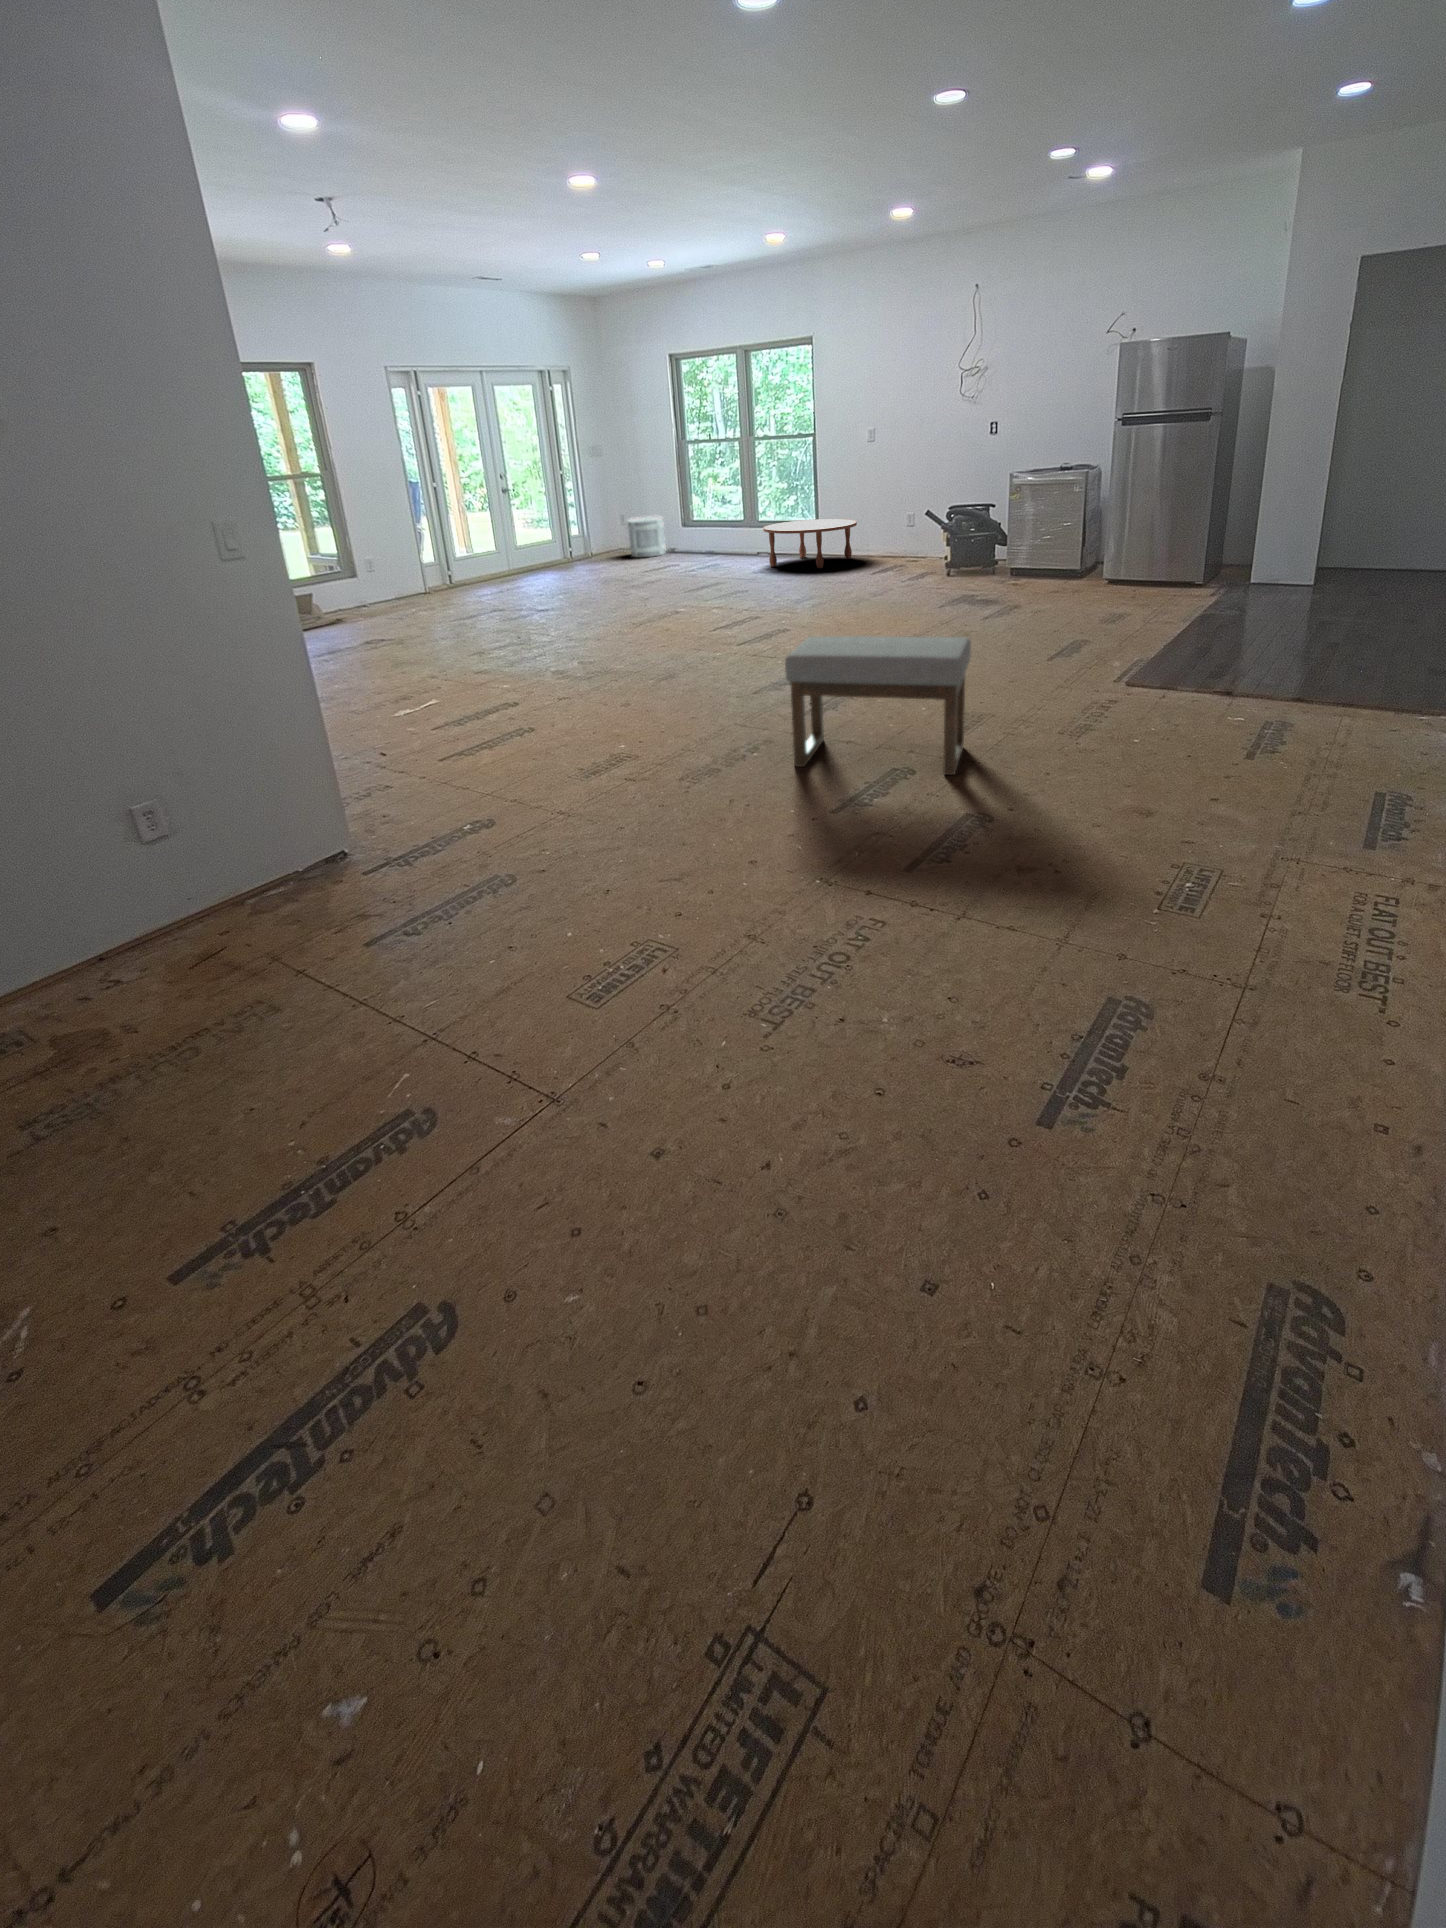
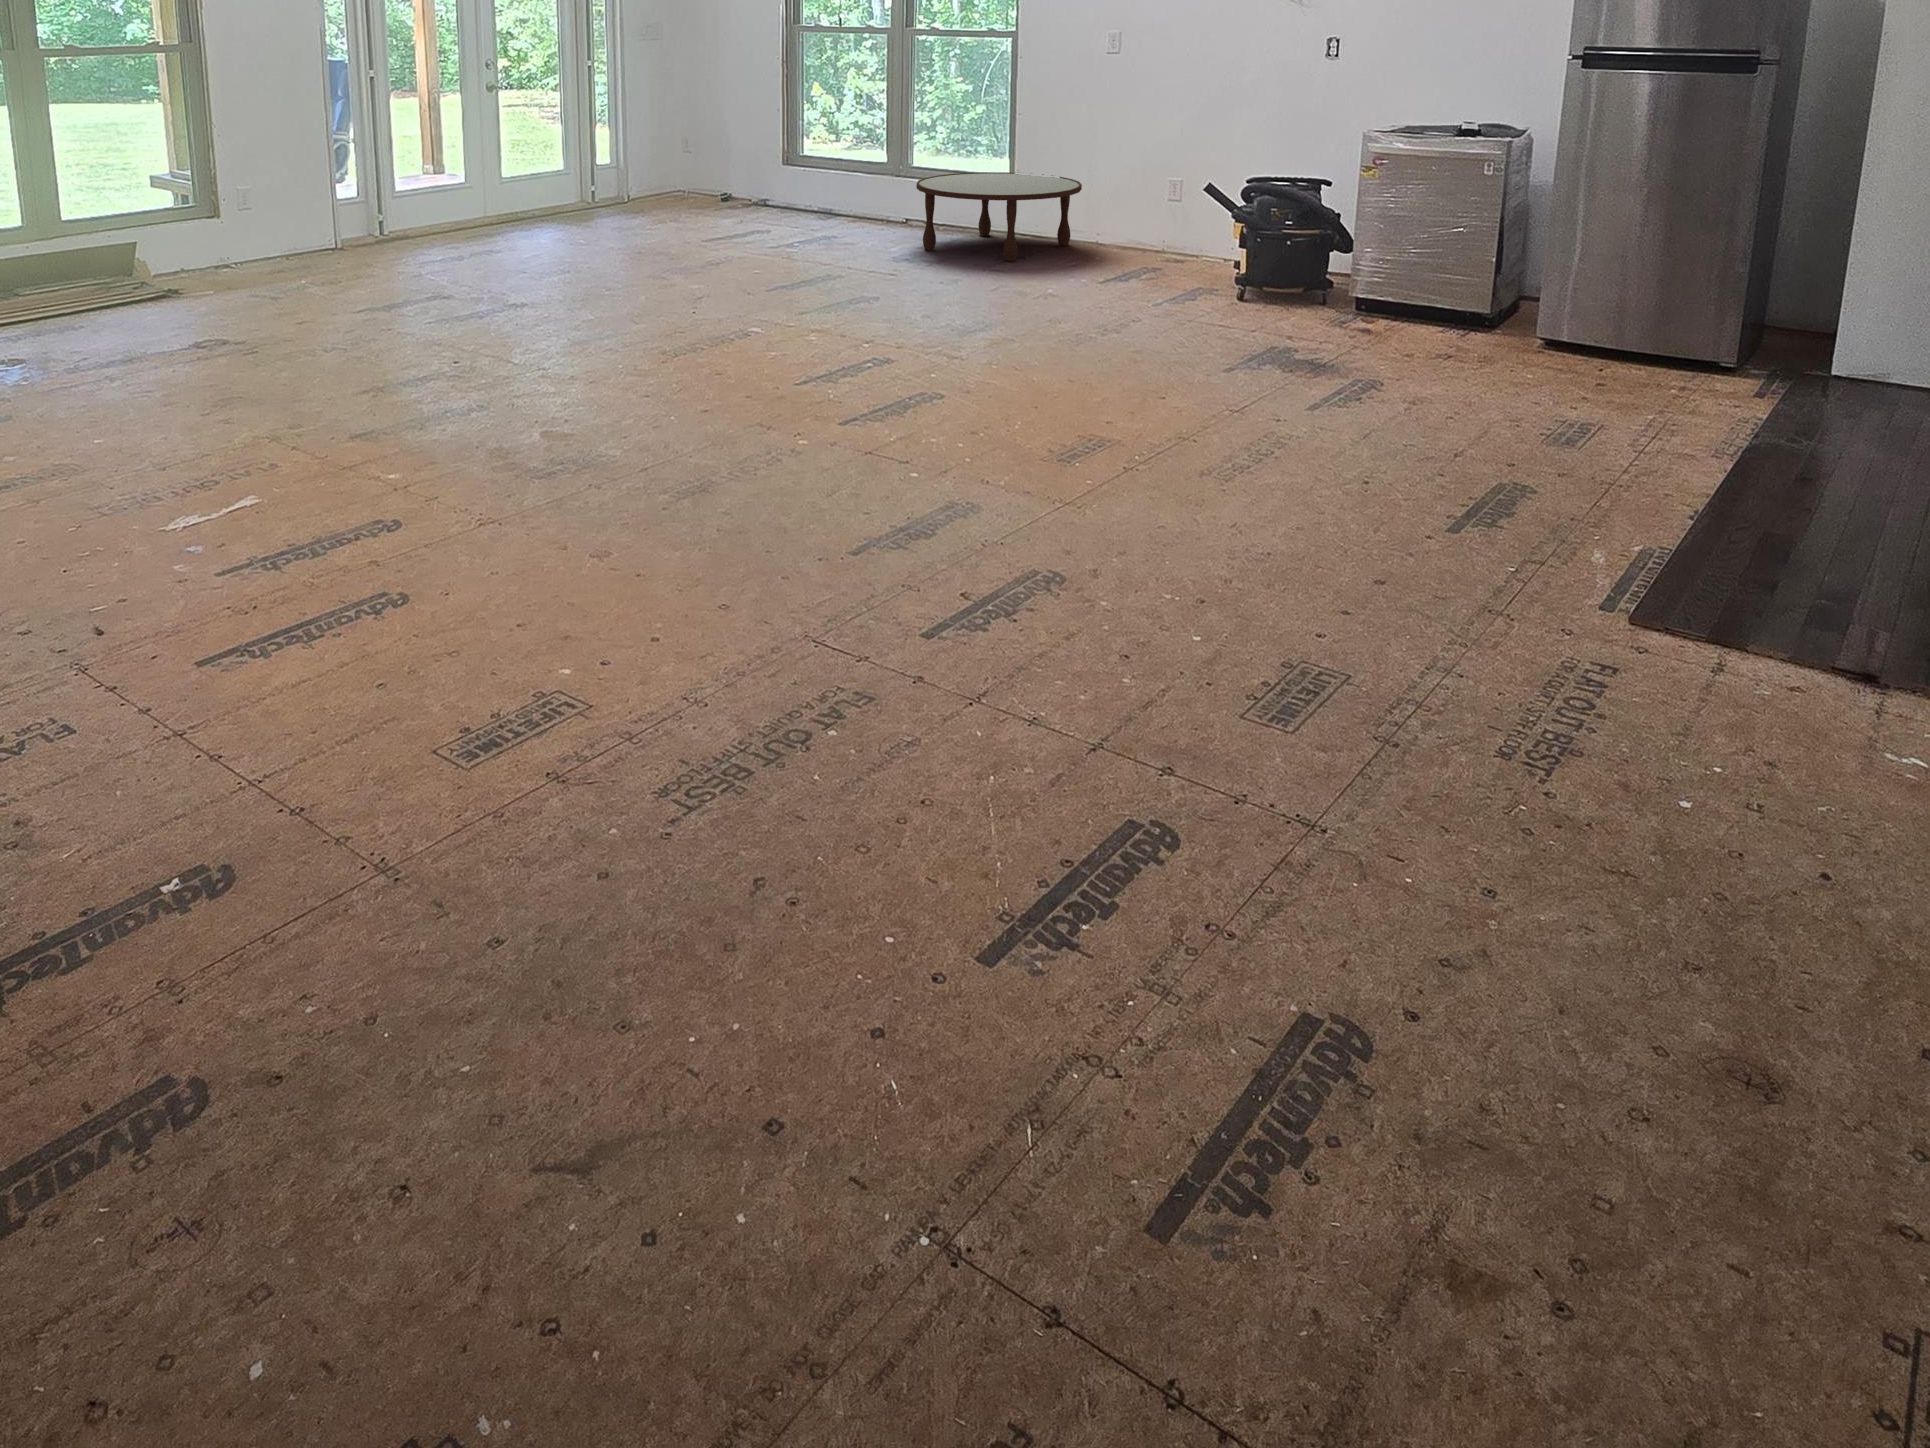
bucket: present [627,516,666,557] -> none [693,142,755,209]
ottoman: present [785,636,971,775] -> none [850,505,1262,880]

